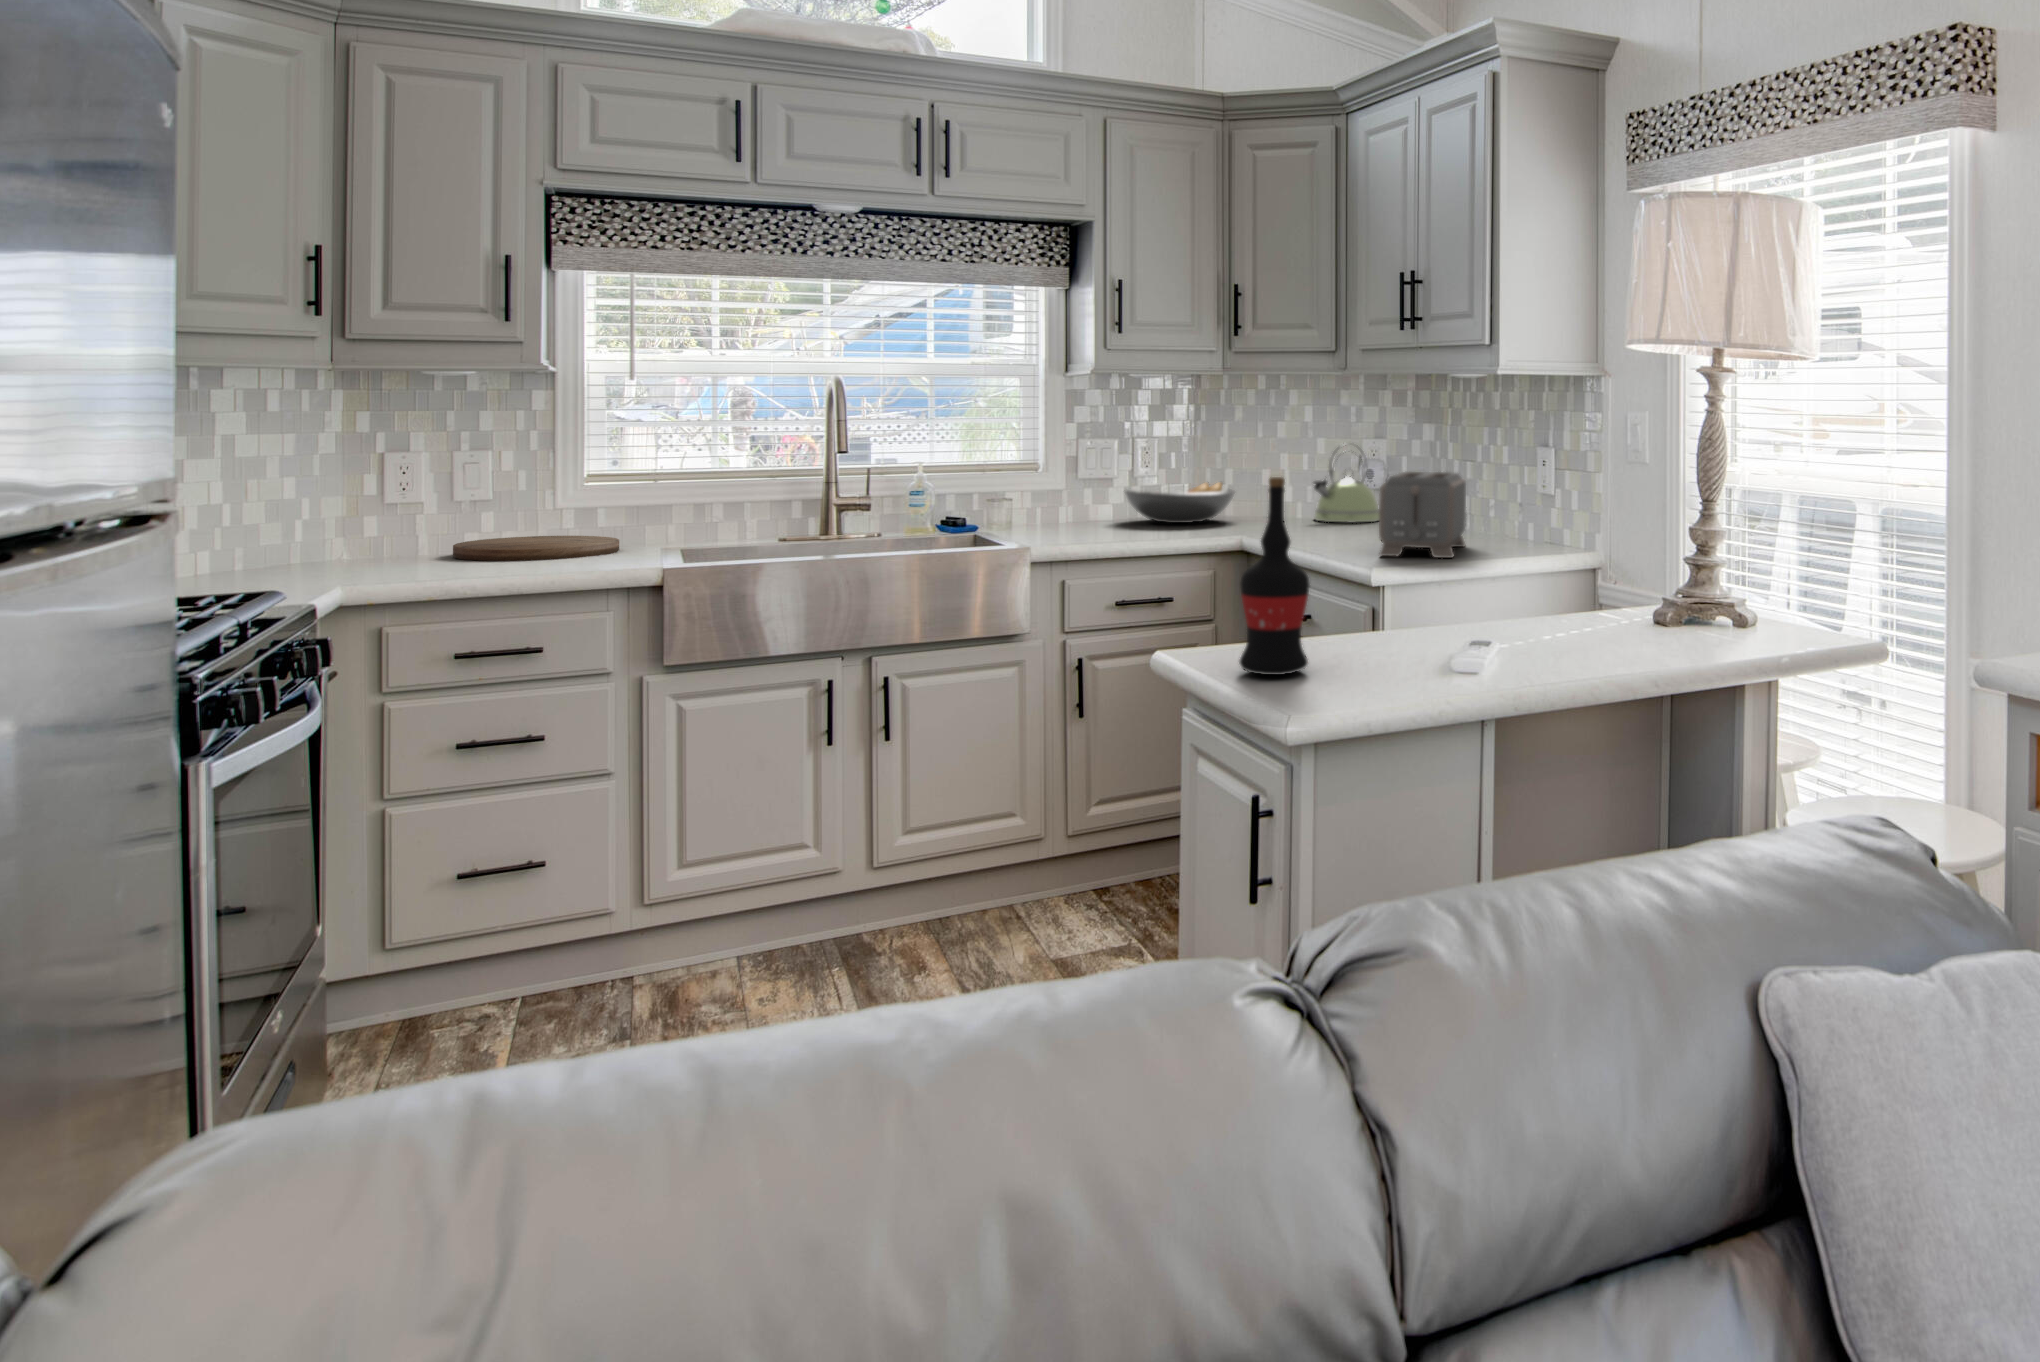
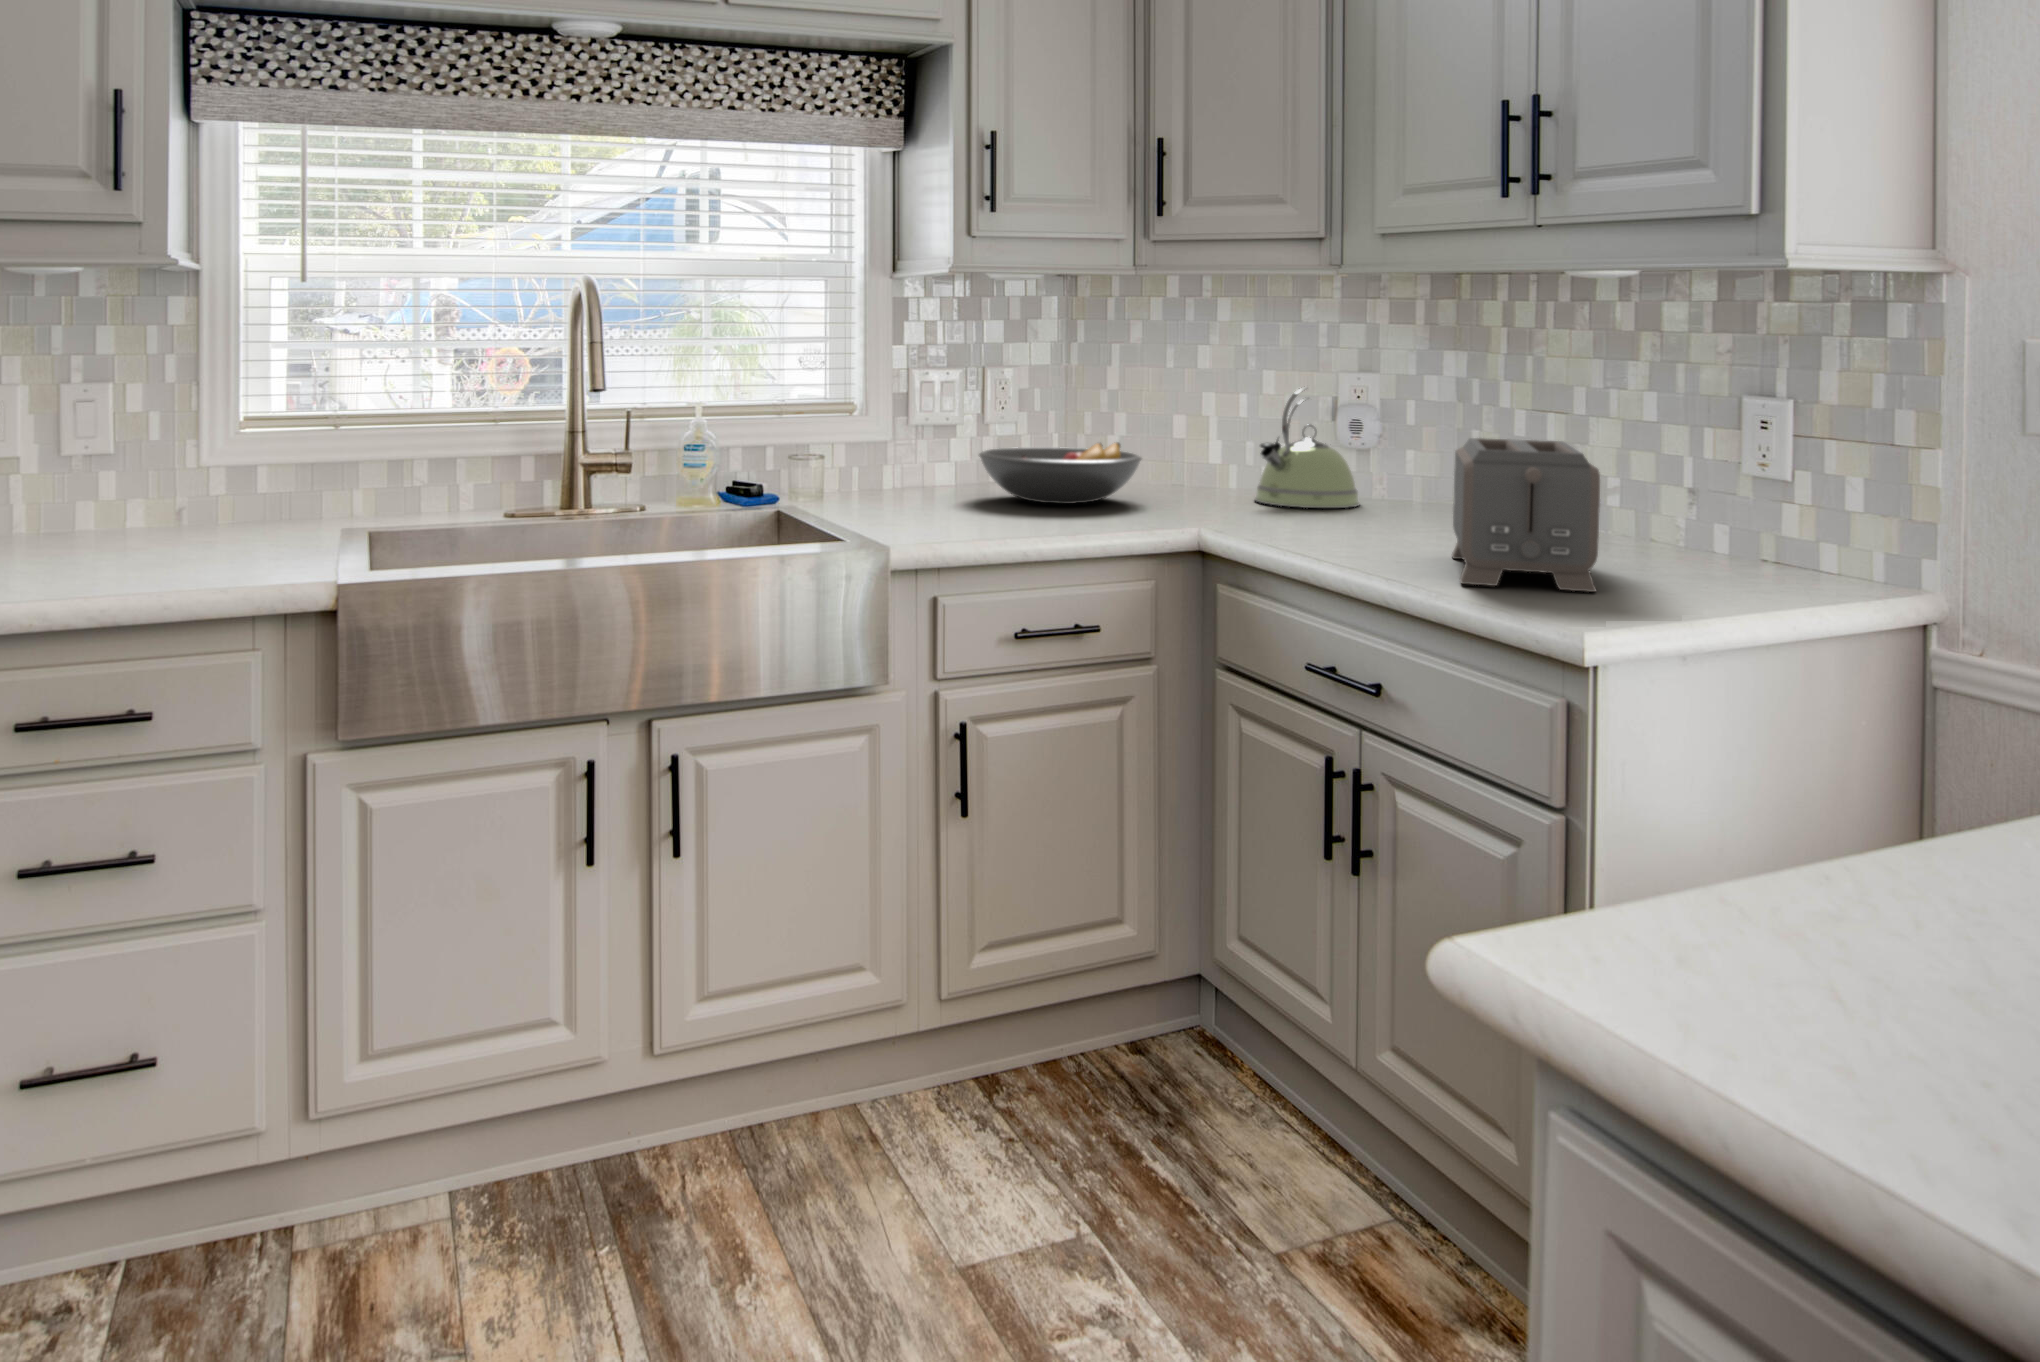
wine bottle: present [1239,477,1309,675] -> none [1677,515,1895,1049]
cutting board: present [453,536,619,561] -> none [59,513,287,558]

